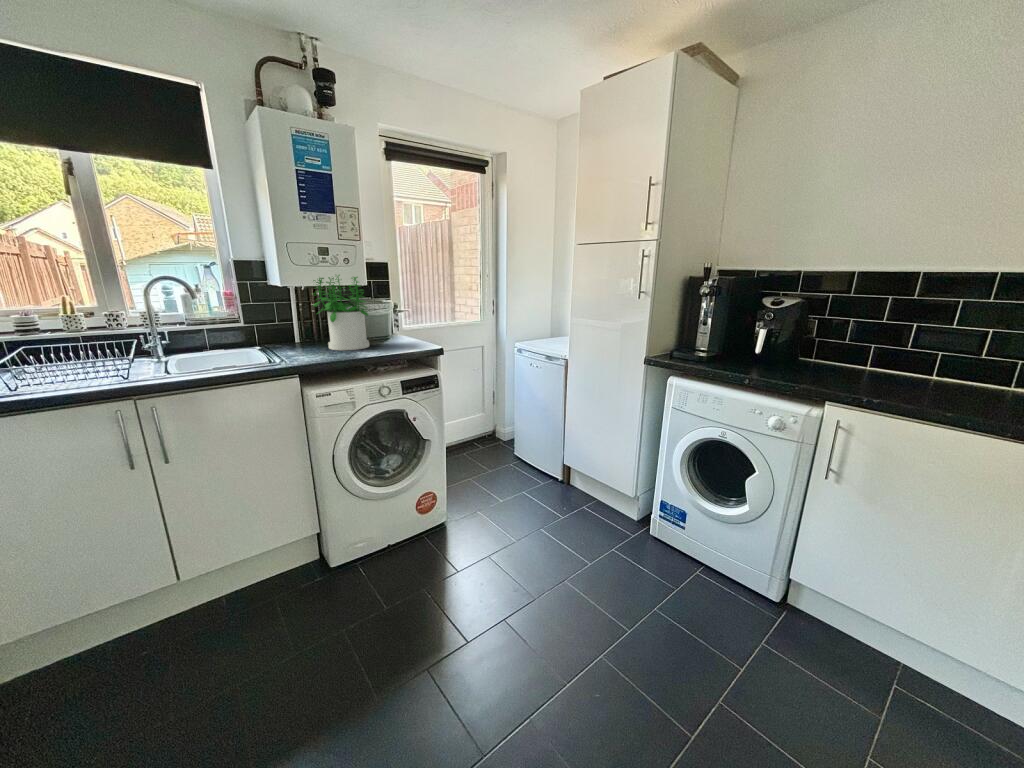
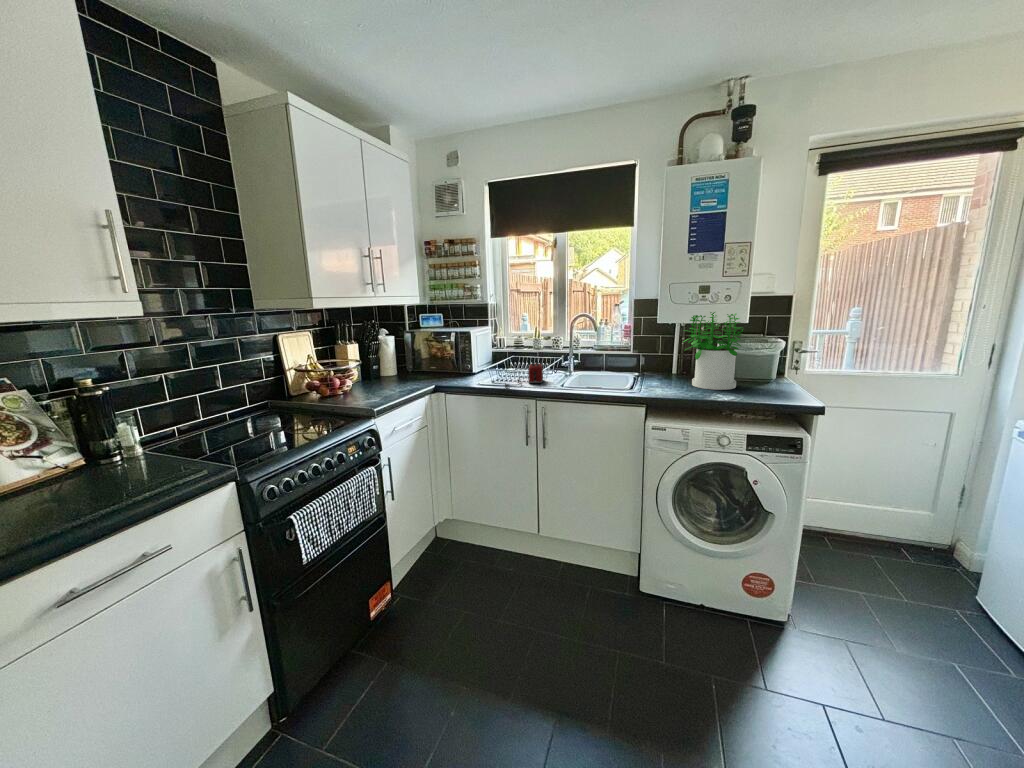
toaster: none [44,346,124,391] -> present [504,363,543,387]

